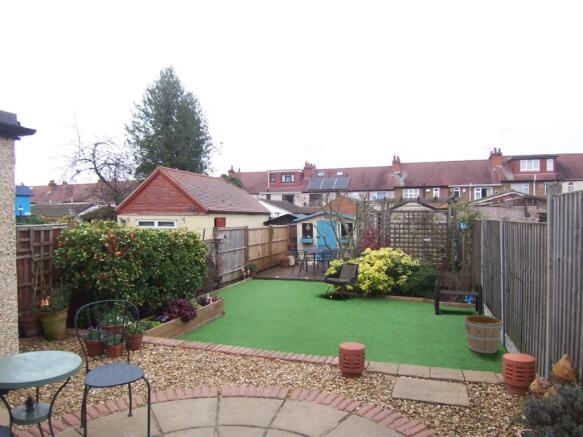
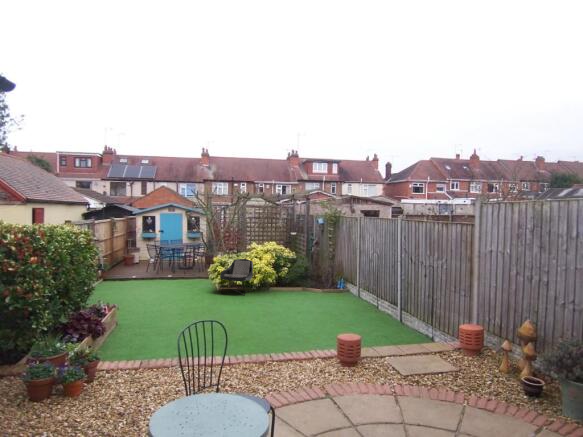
bench: present [434,280,483,316] -> none [326,271,367,300]
wooden bucket: present [463,315,503,354] -> none [385,298,414,327]

